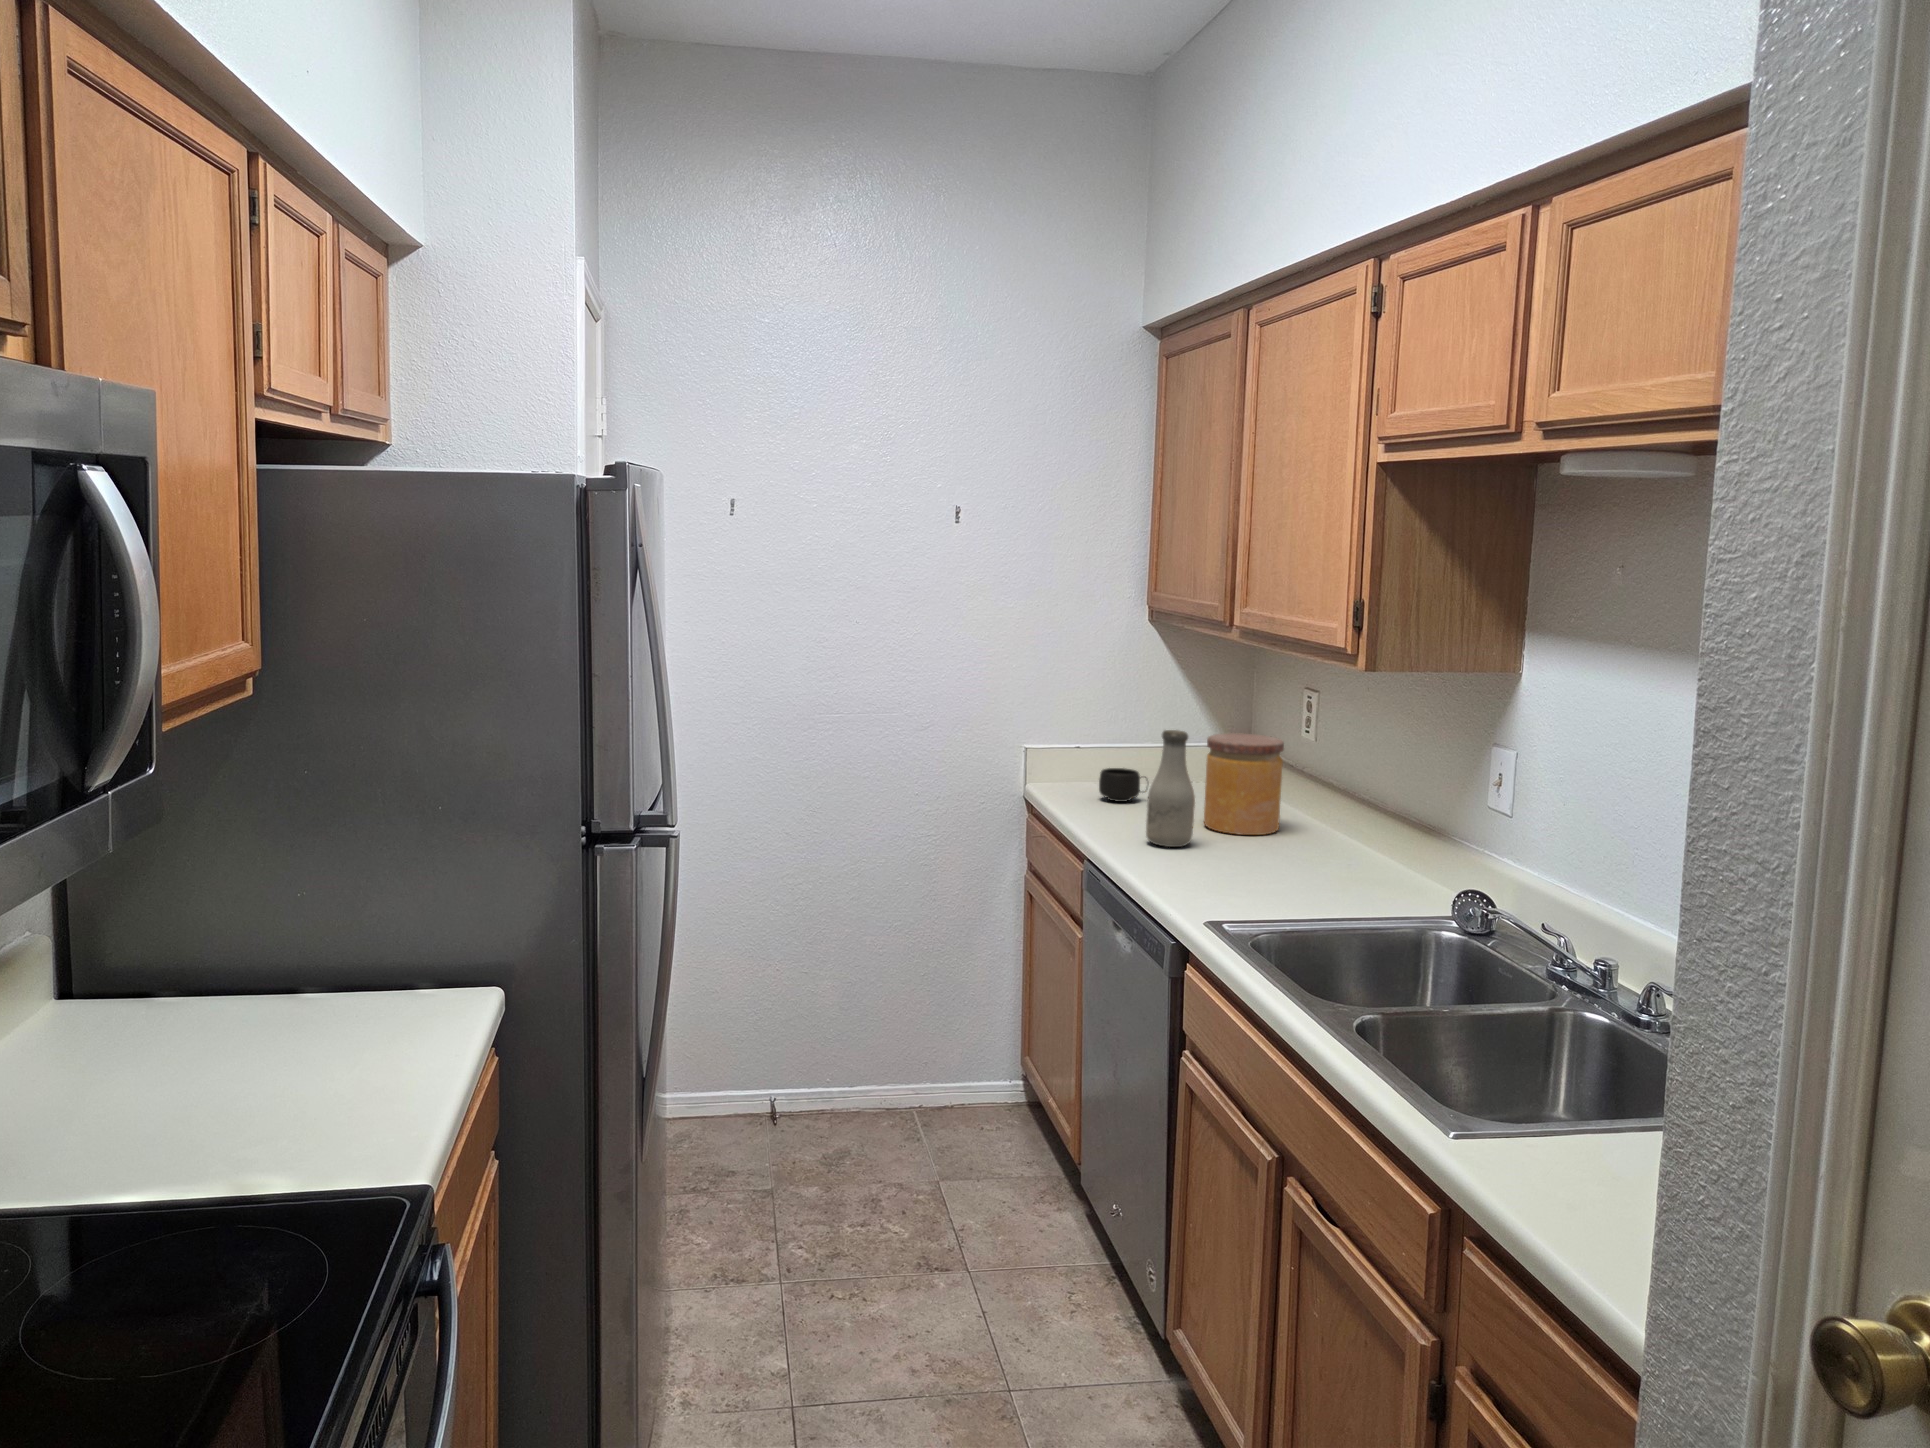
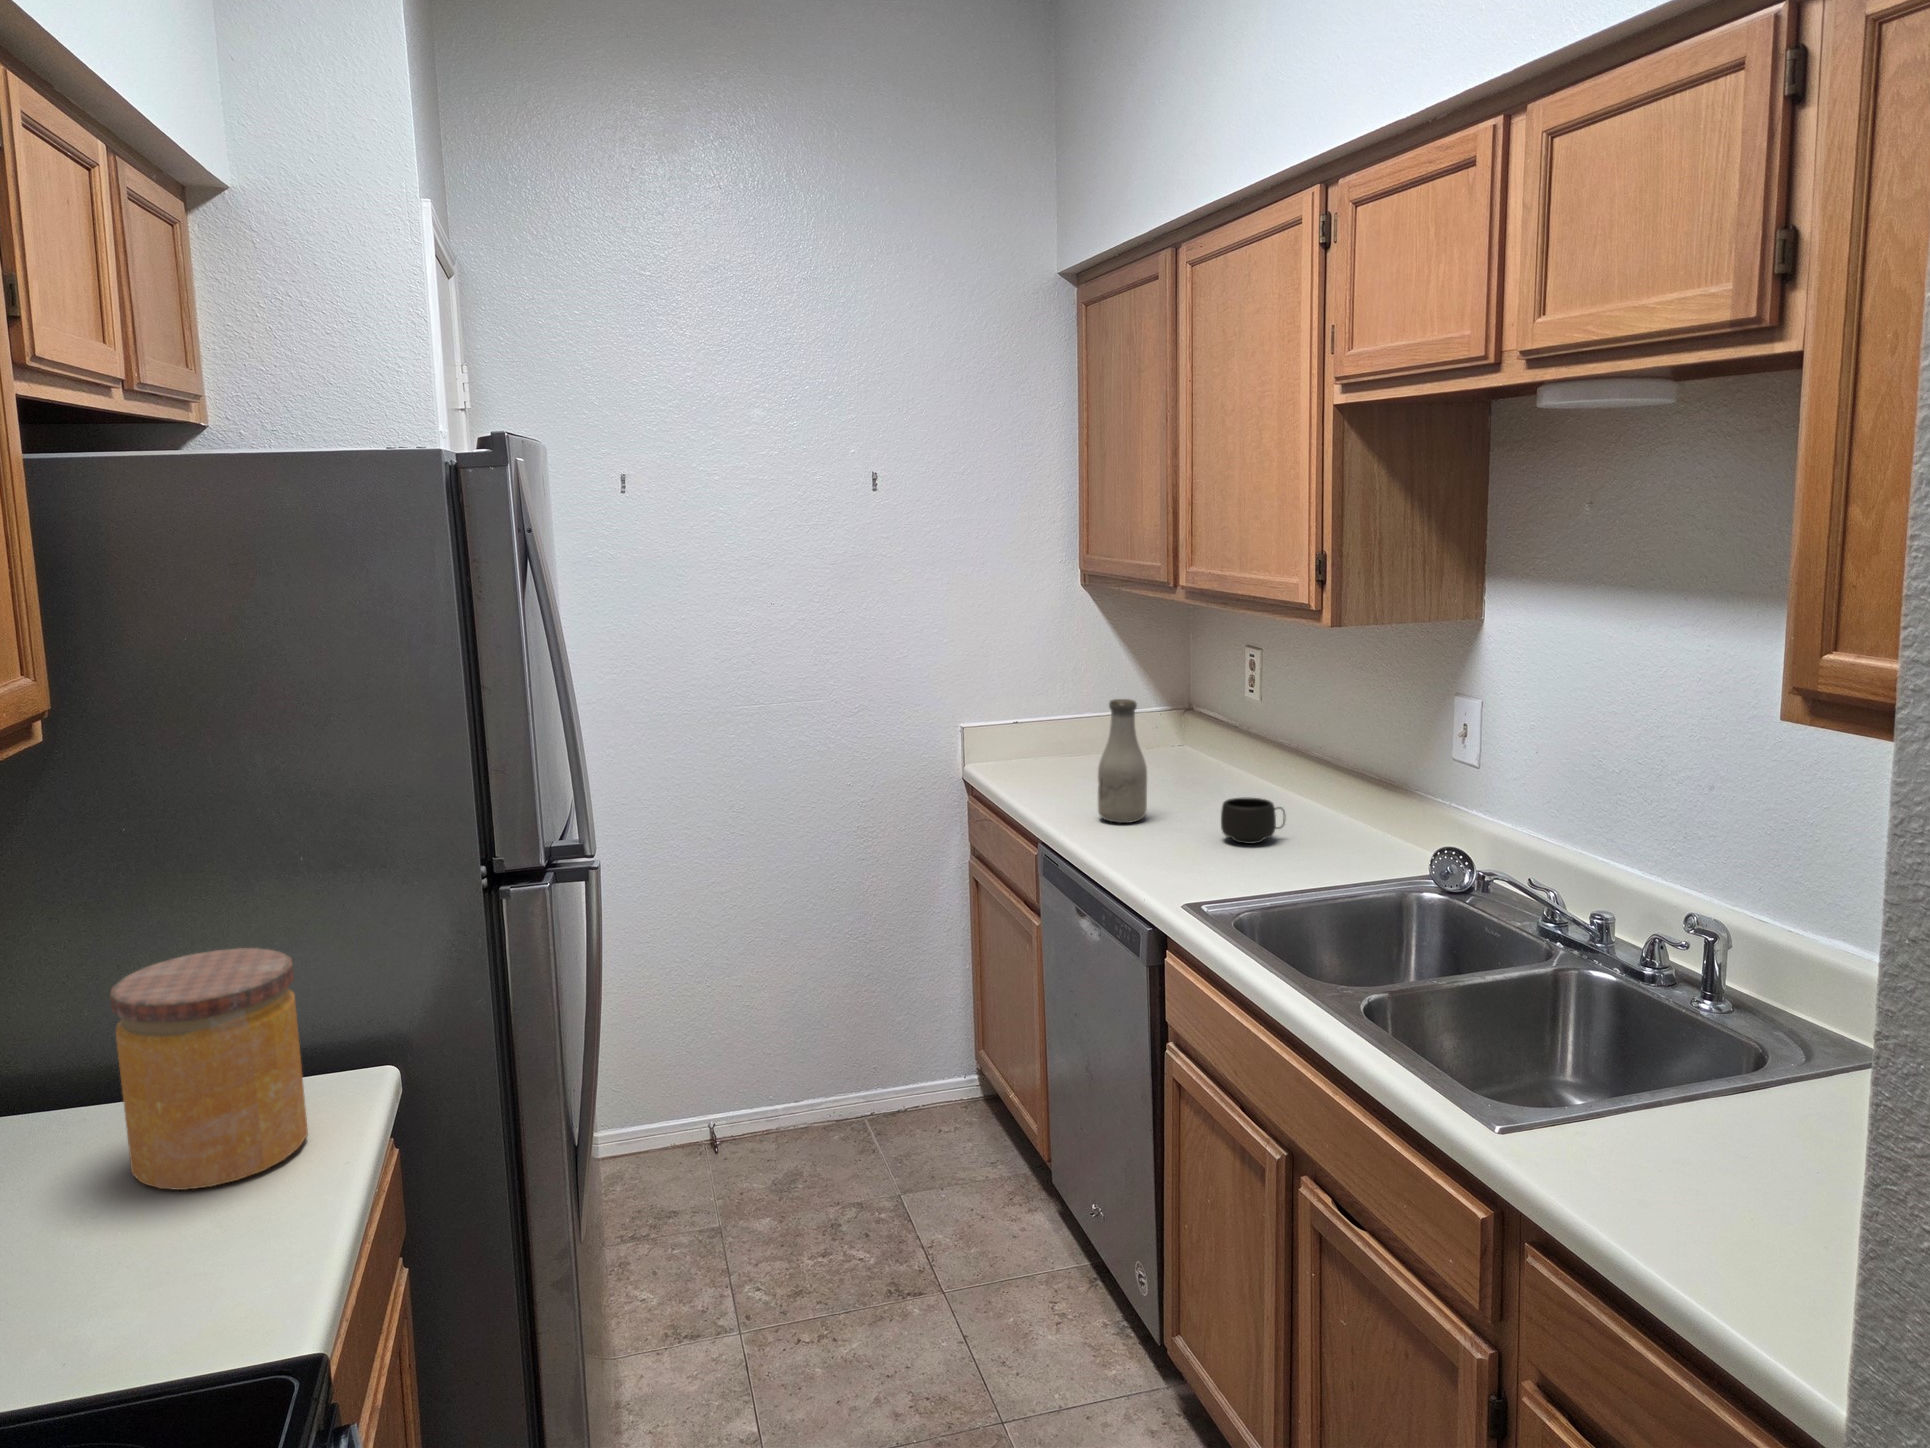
jar: present [1204,733,1284,835] -> present [110,948,308,1190]
mug: present [1099,768,1141,802] -> present [1221,797,1285,844]

